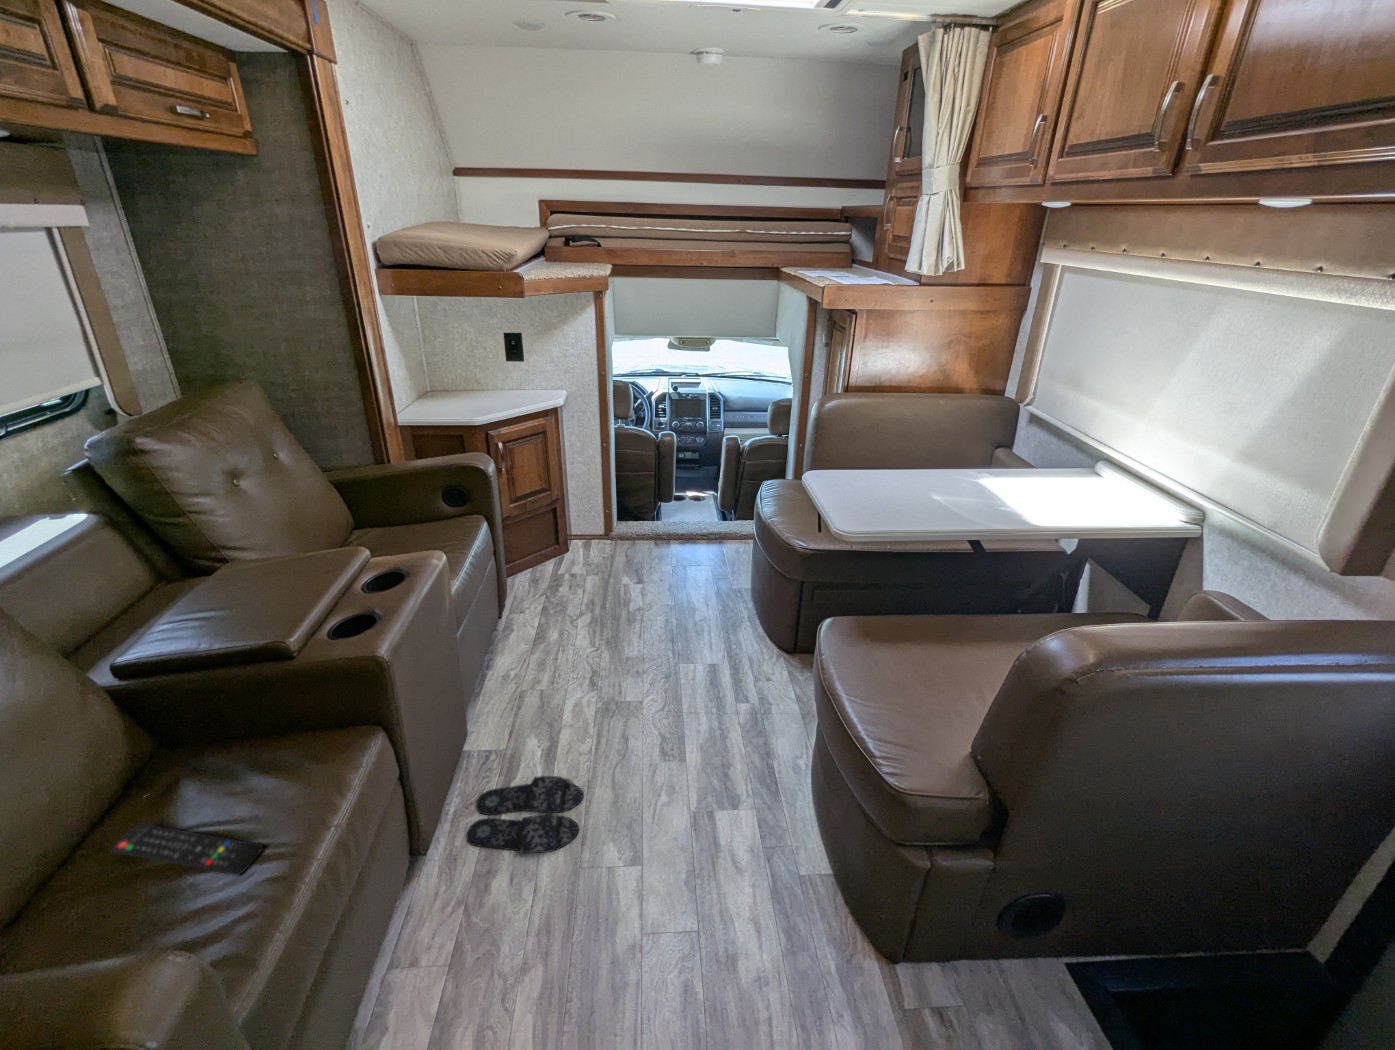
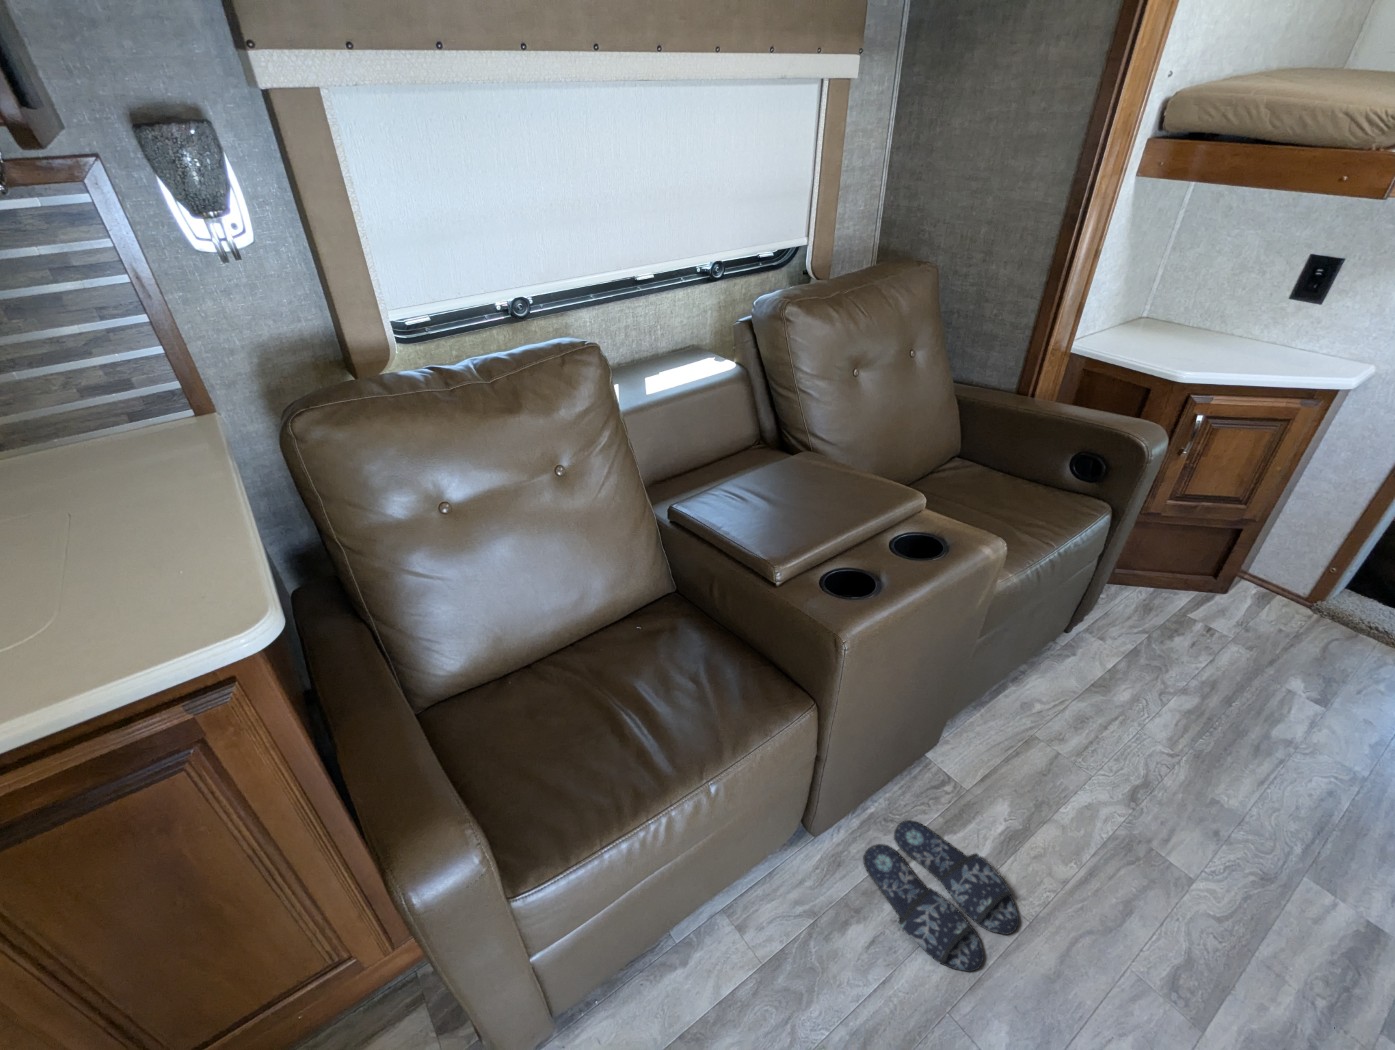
remote control: present [111,823,263,875] -> none [578,653,645,762]

